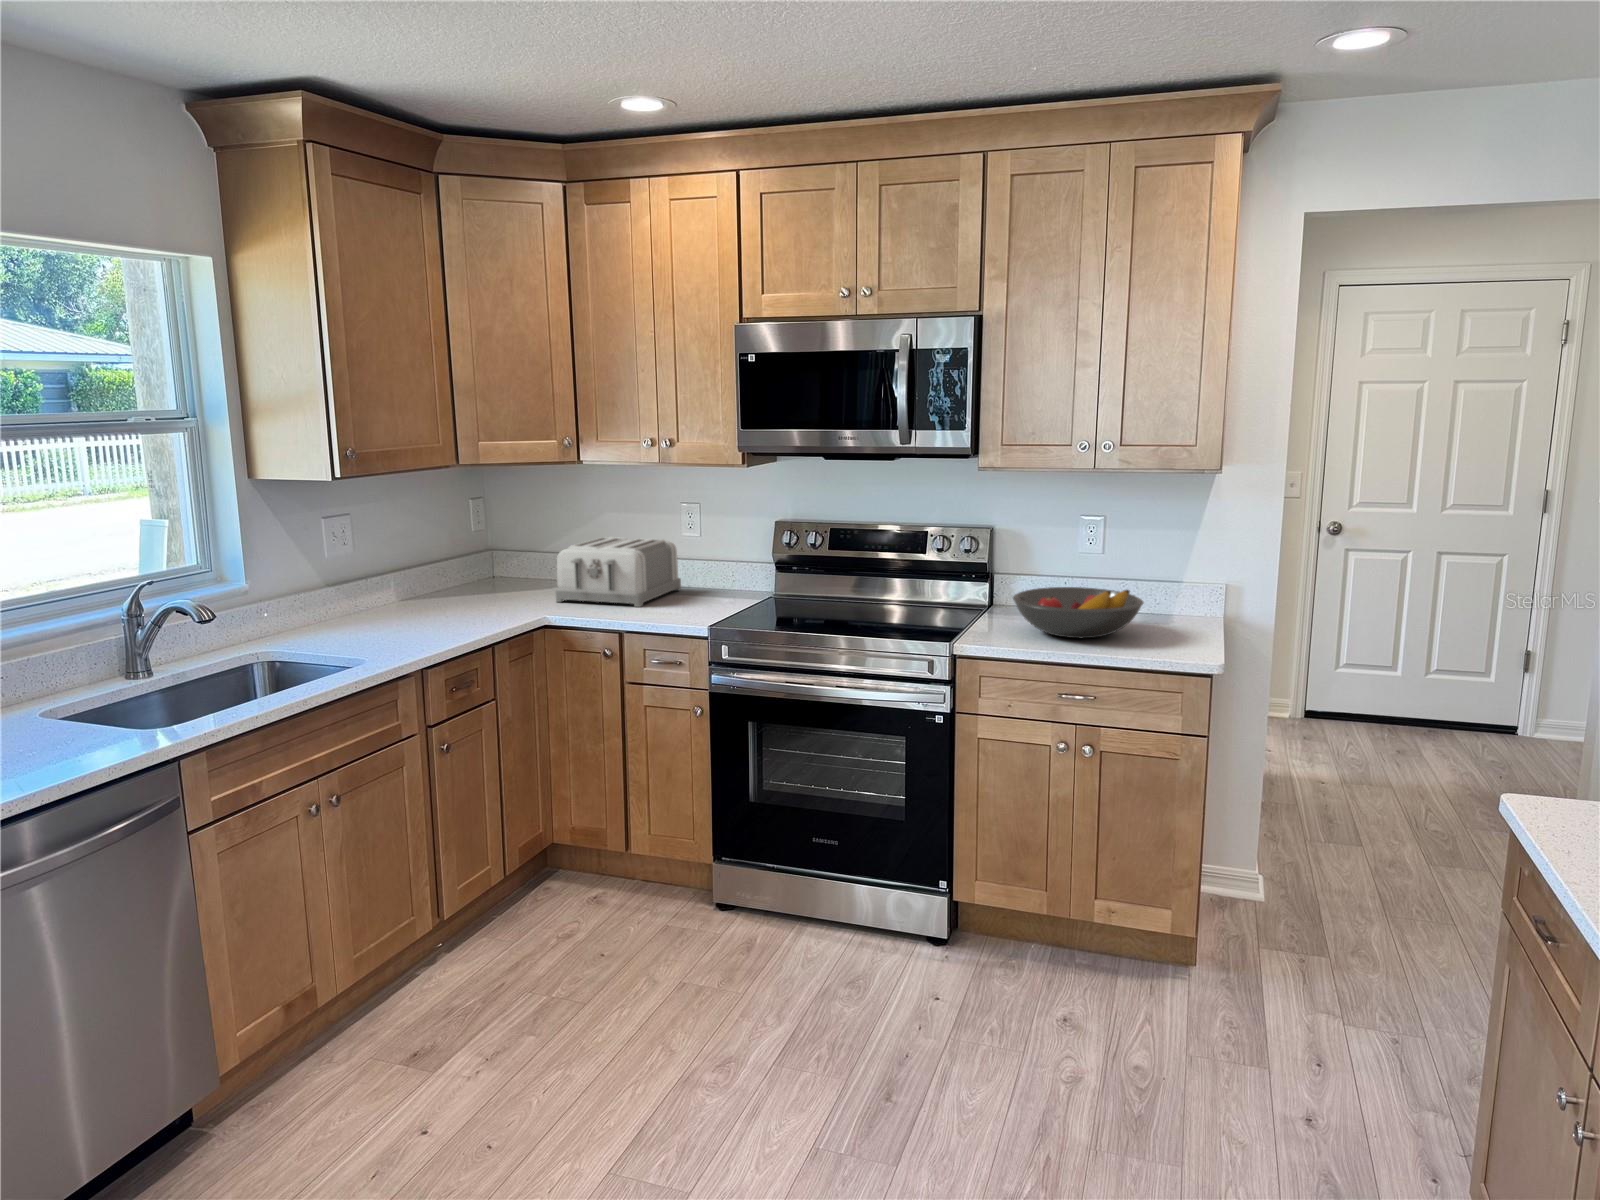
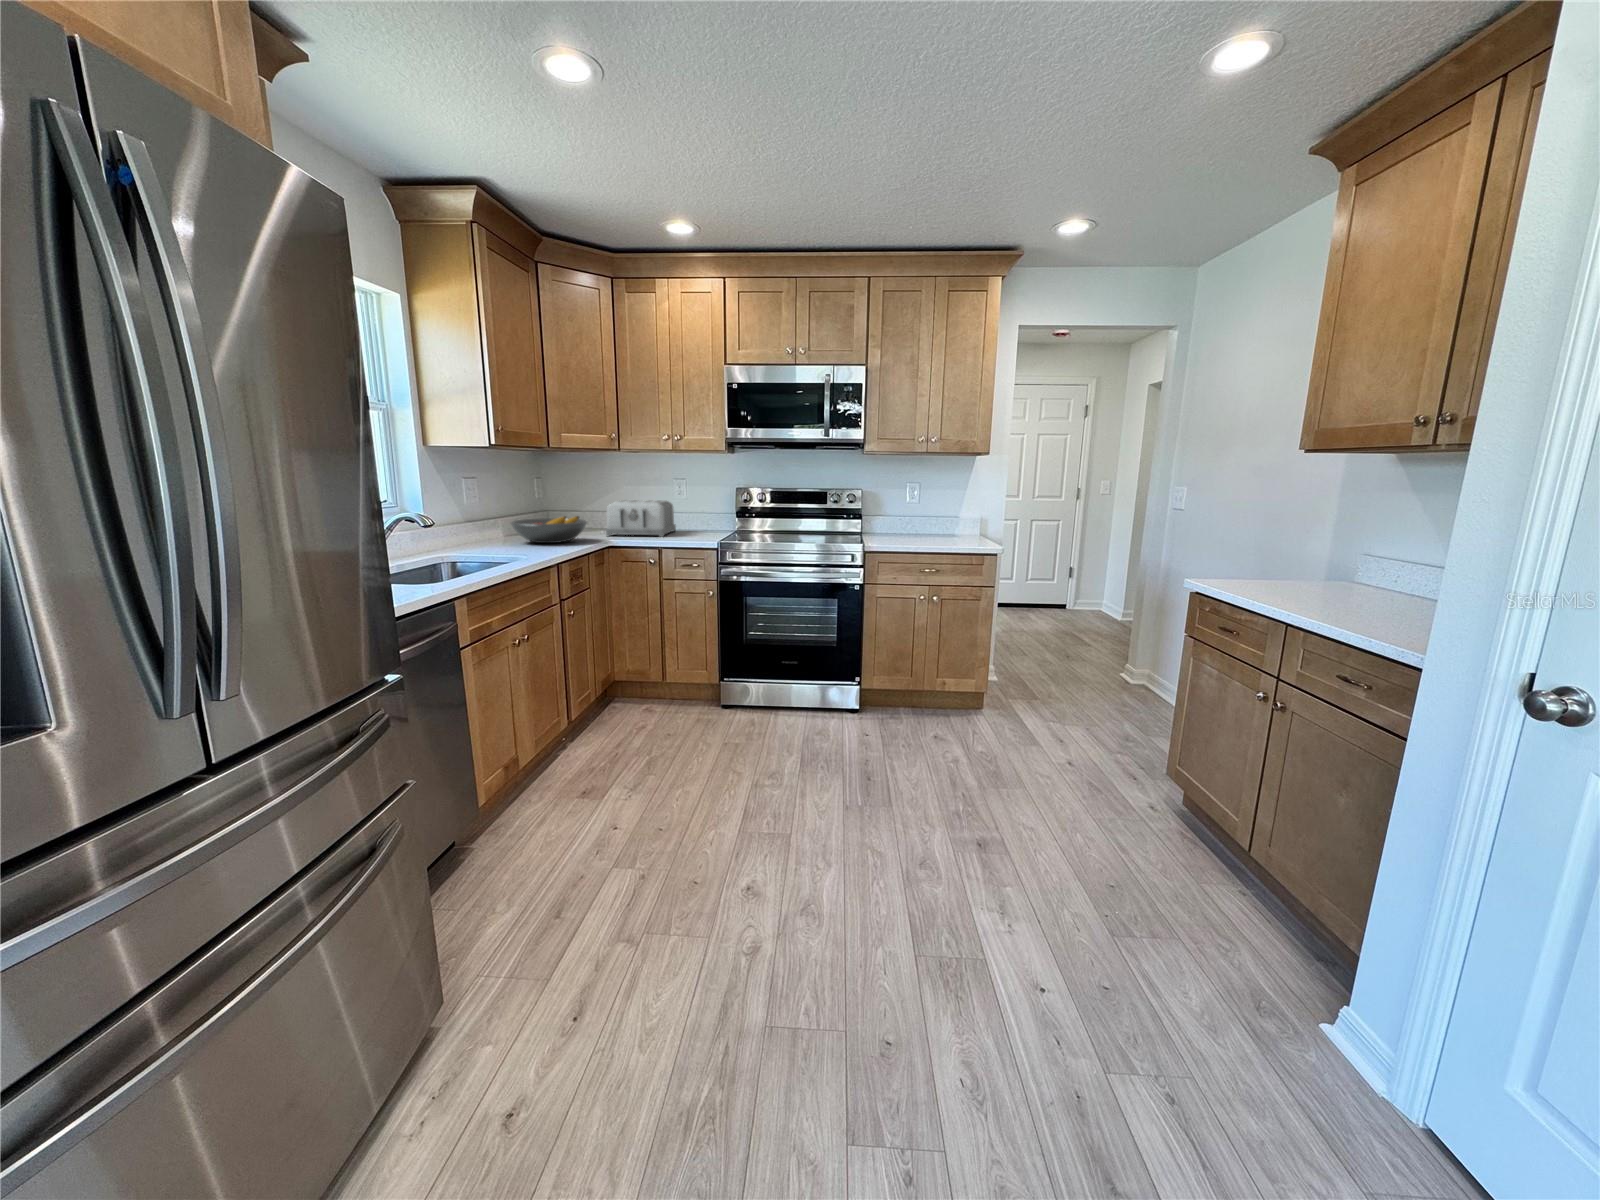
fruit bowl: present [1013,587,1143,638] -> present [511,516,587,543]

